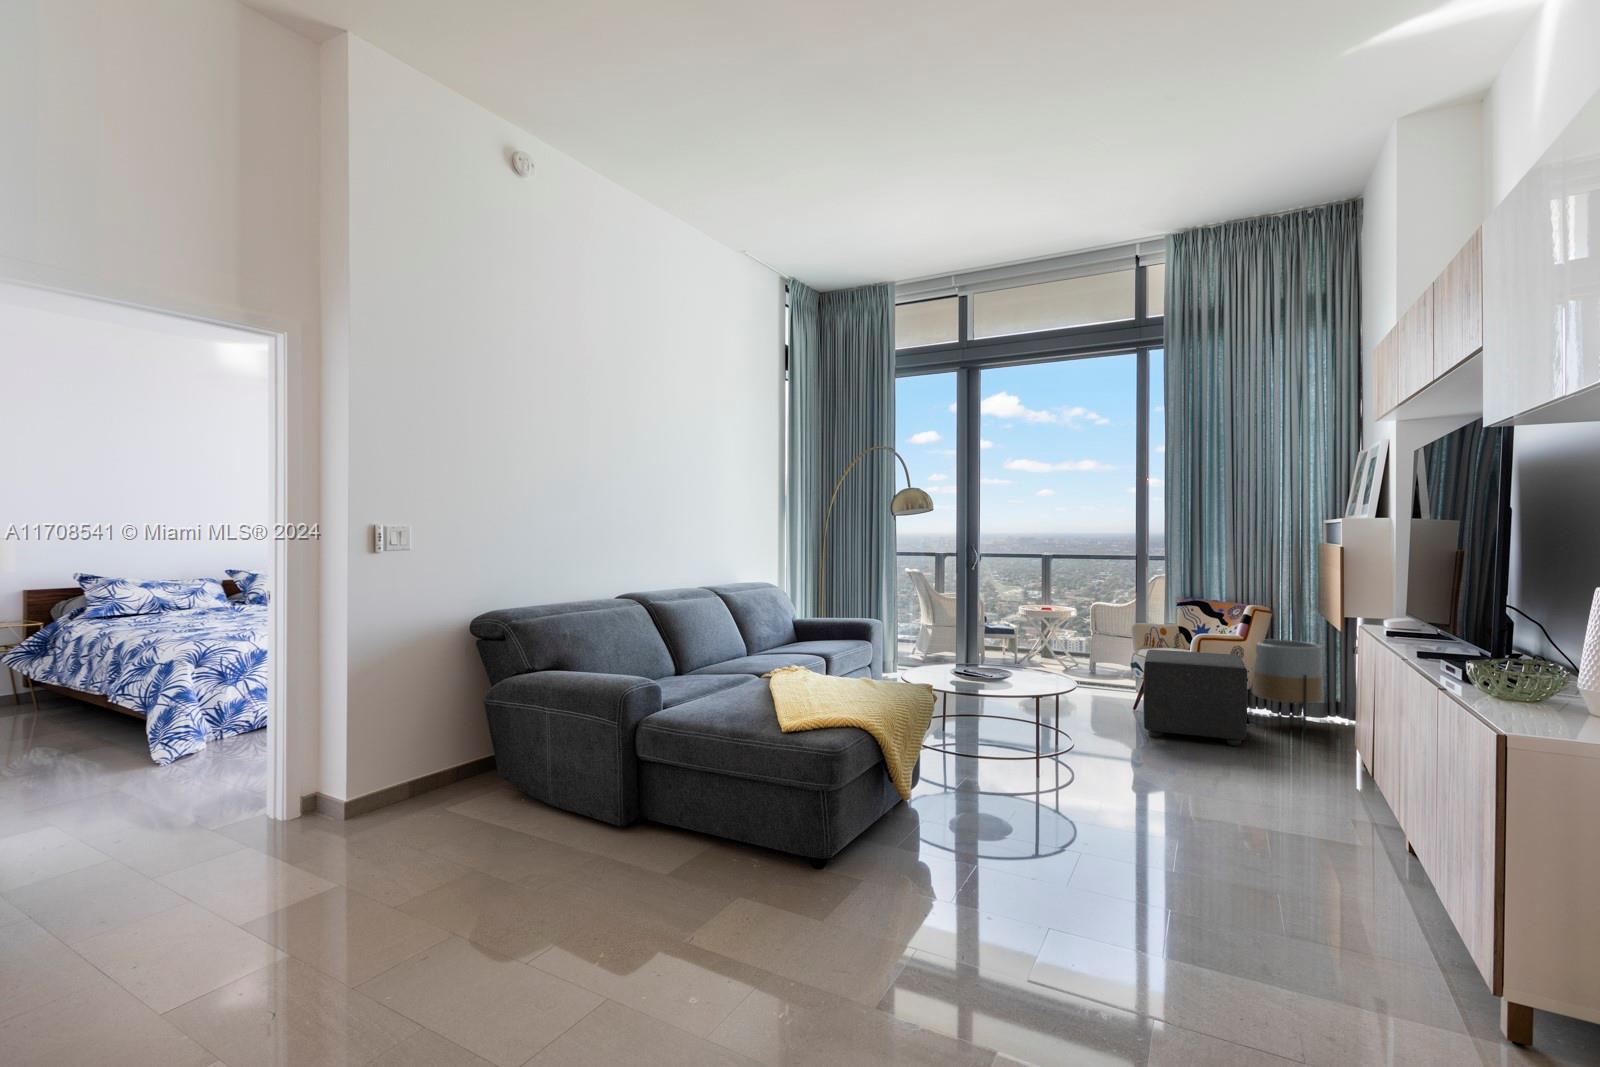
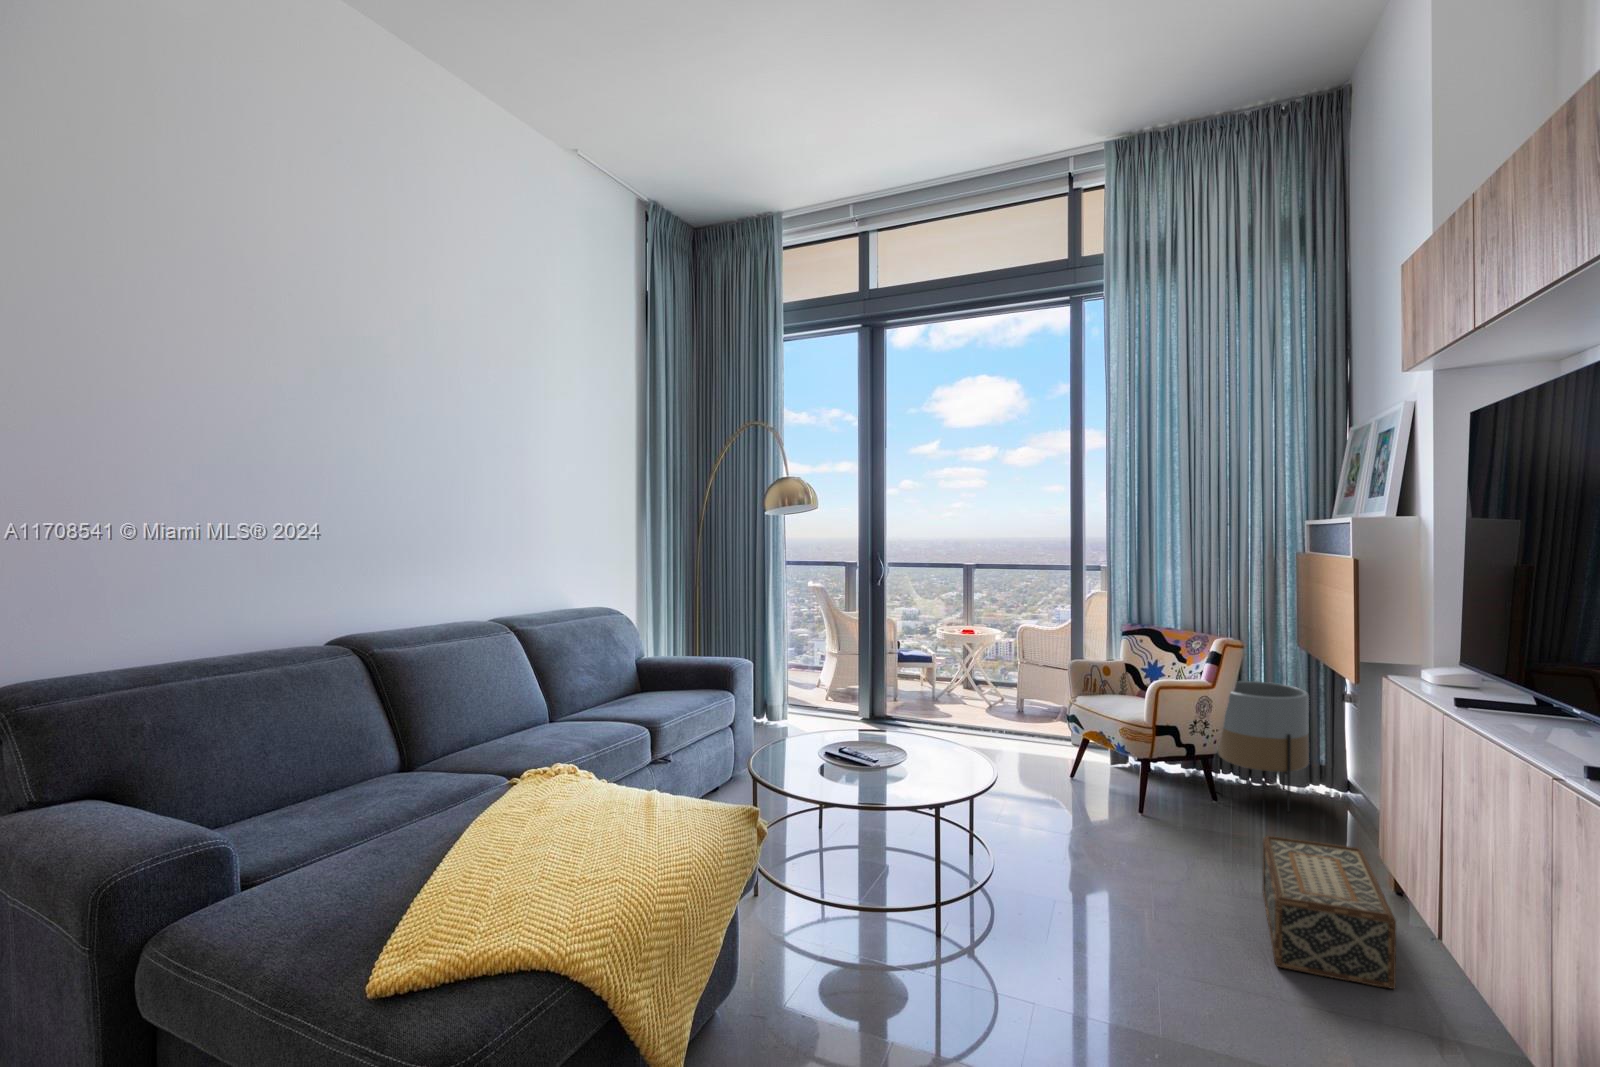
ottoman: present [1143,650,1247,746] -> none [1080,702,1219,844]
woven basket: none [1275,728,1358,811] -> present [1263,836,1396,989]

